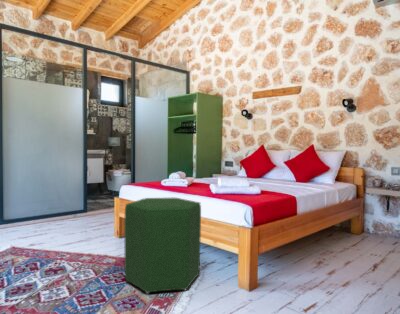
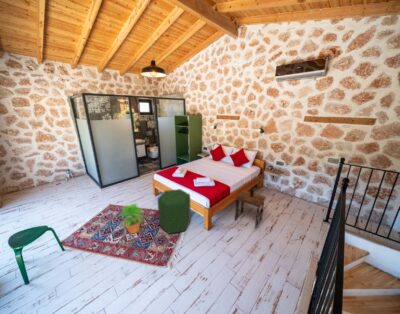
side table: none [308,188,382,292] -> present [235,188,266,228]
potted plant: none [28,214,93,291] -> present [120,204,142,234]

